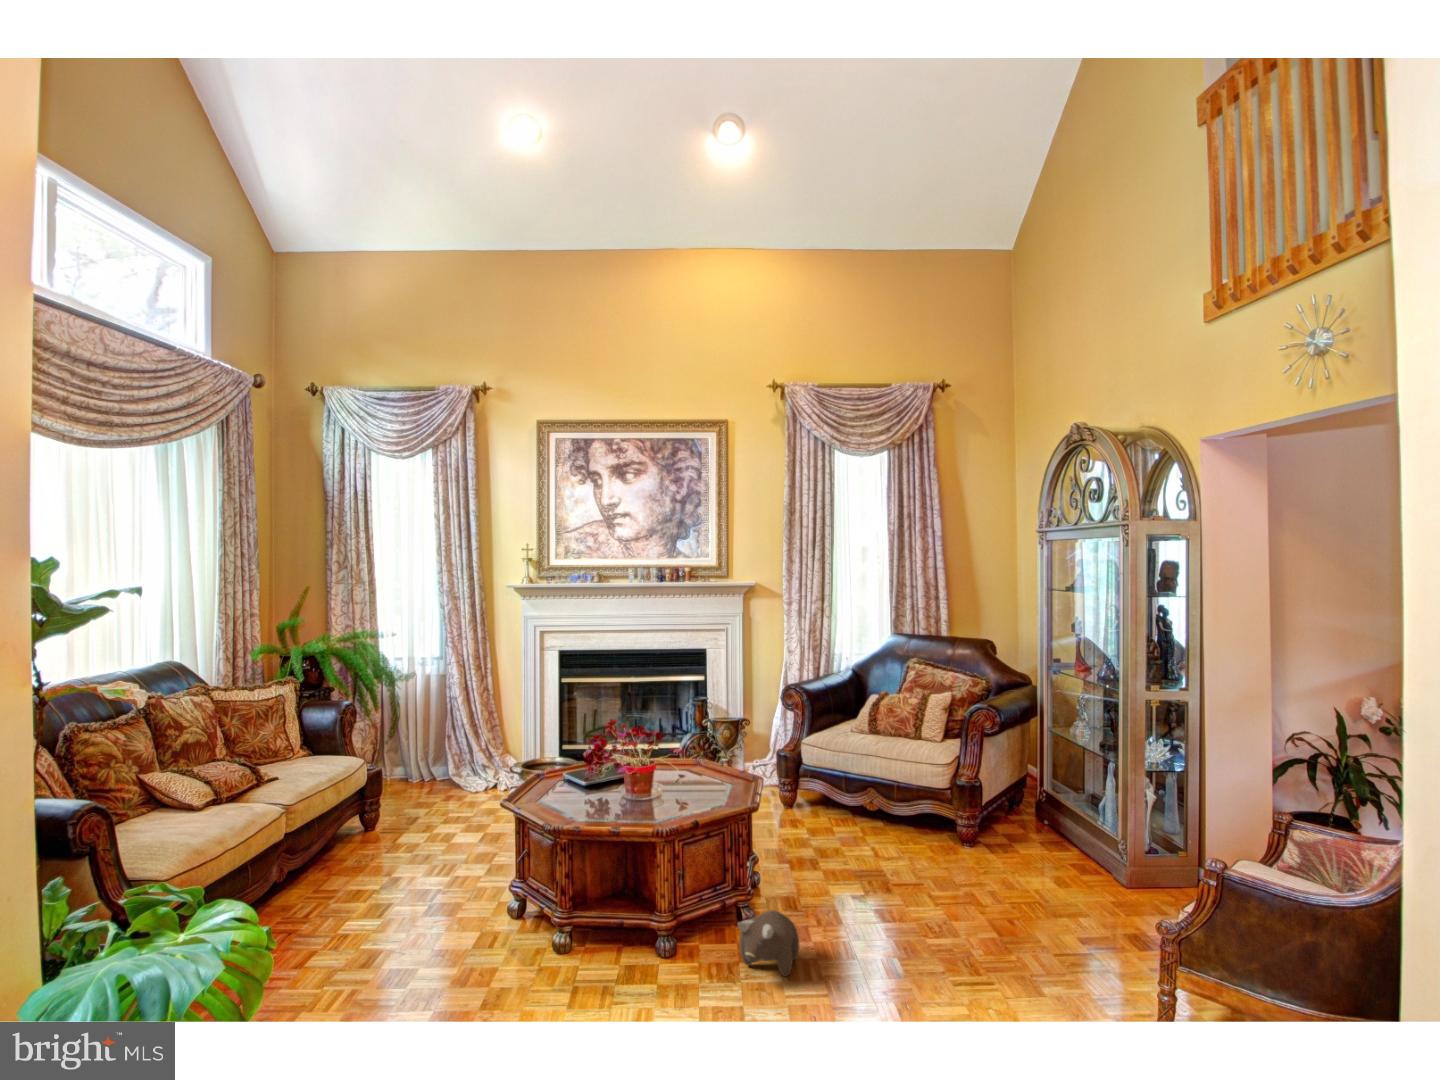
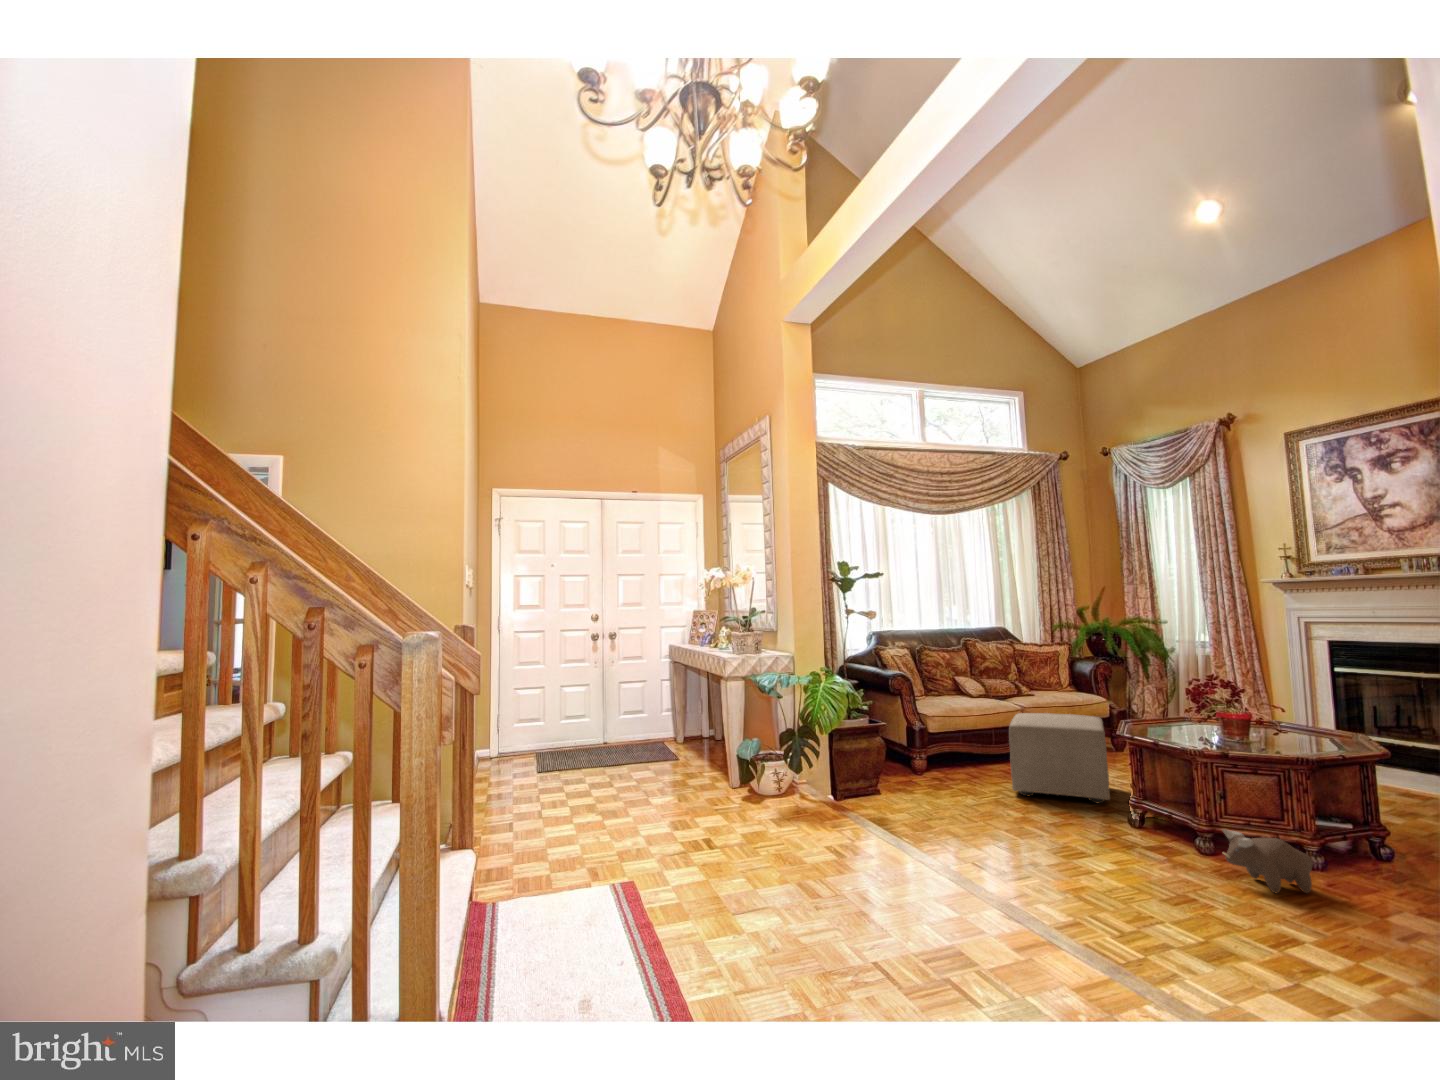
ottoman: none [312,796,493,968] -> present [1009,713,1110,803]

